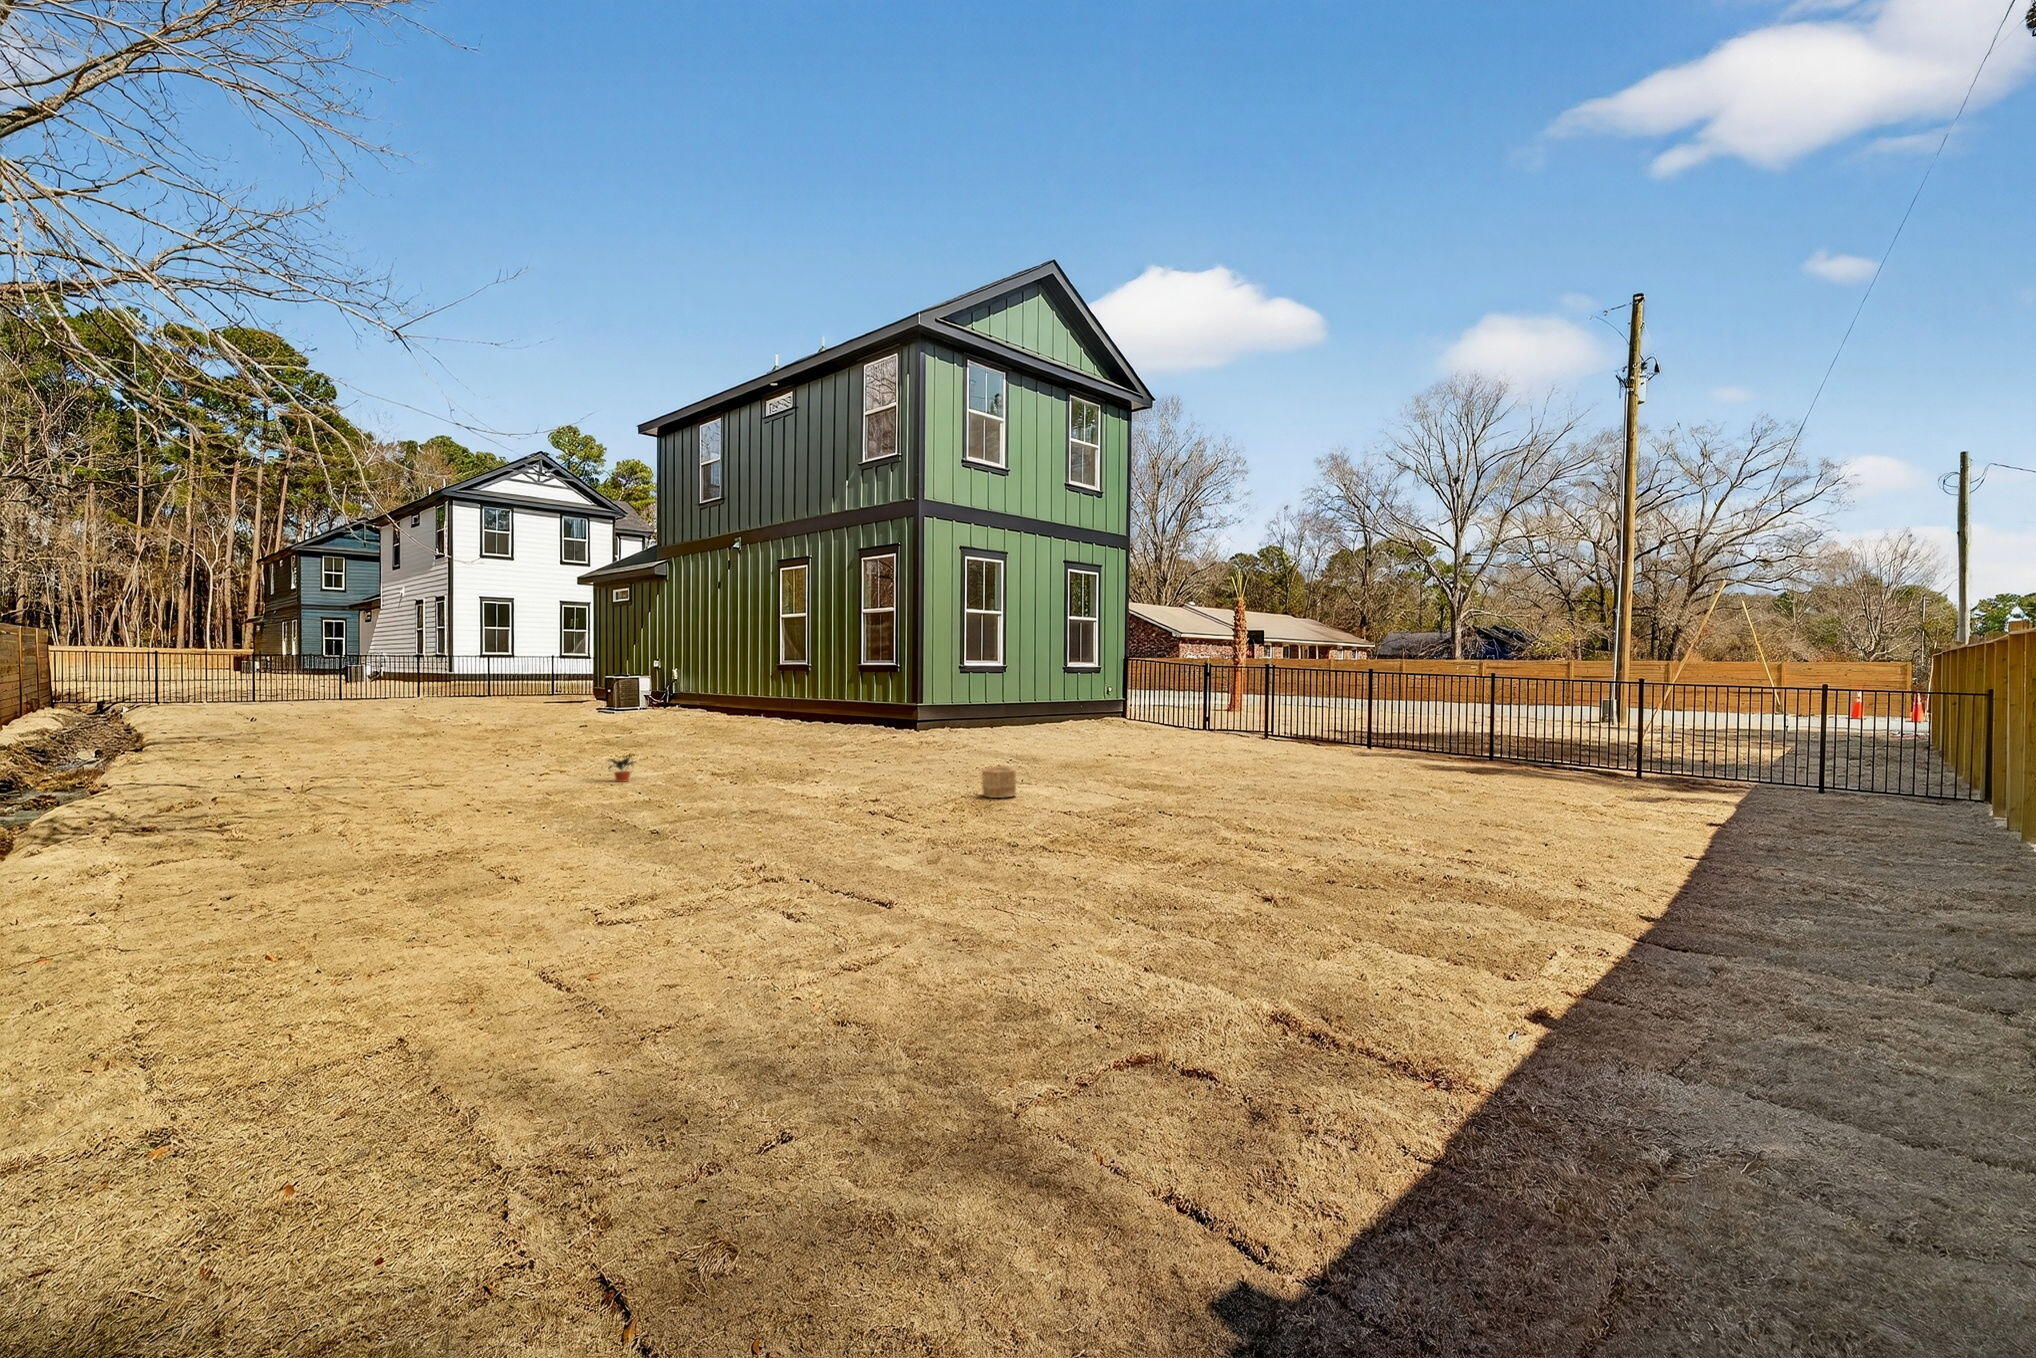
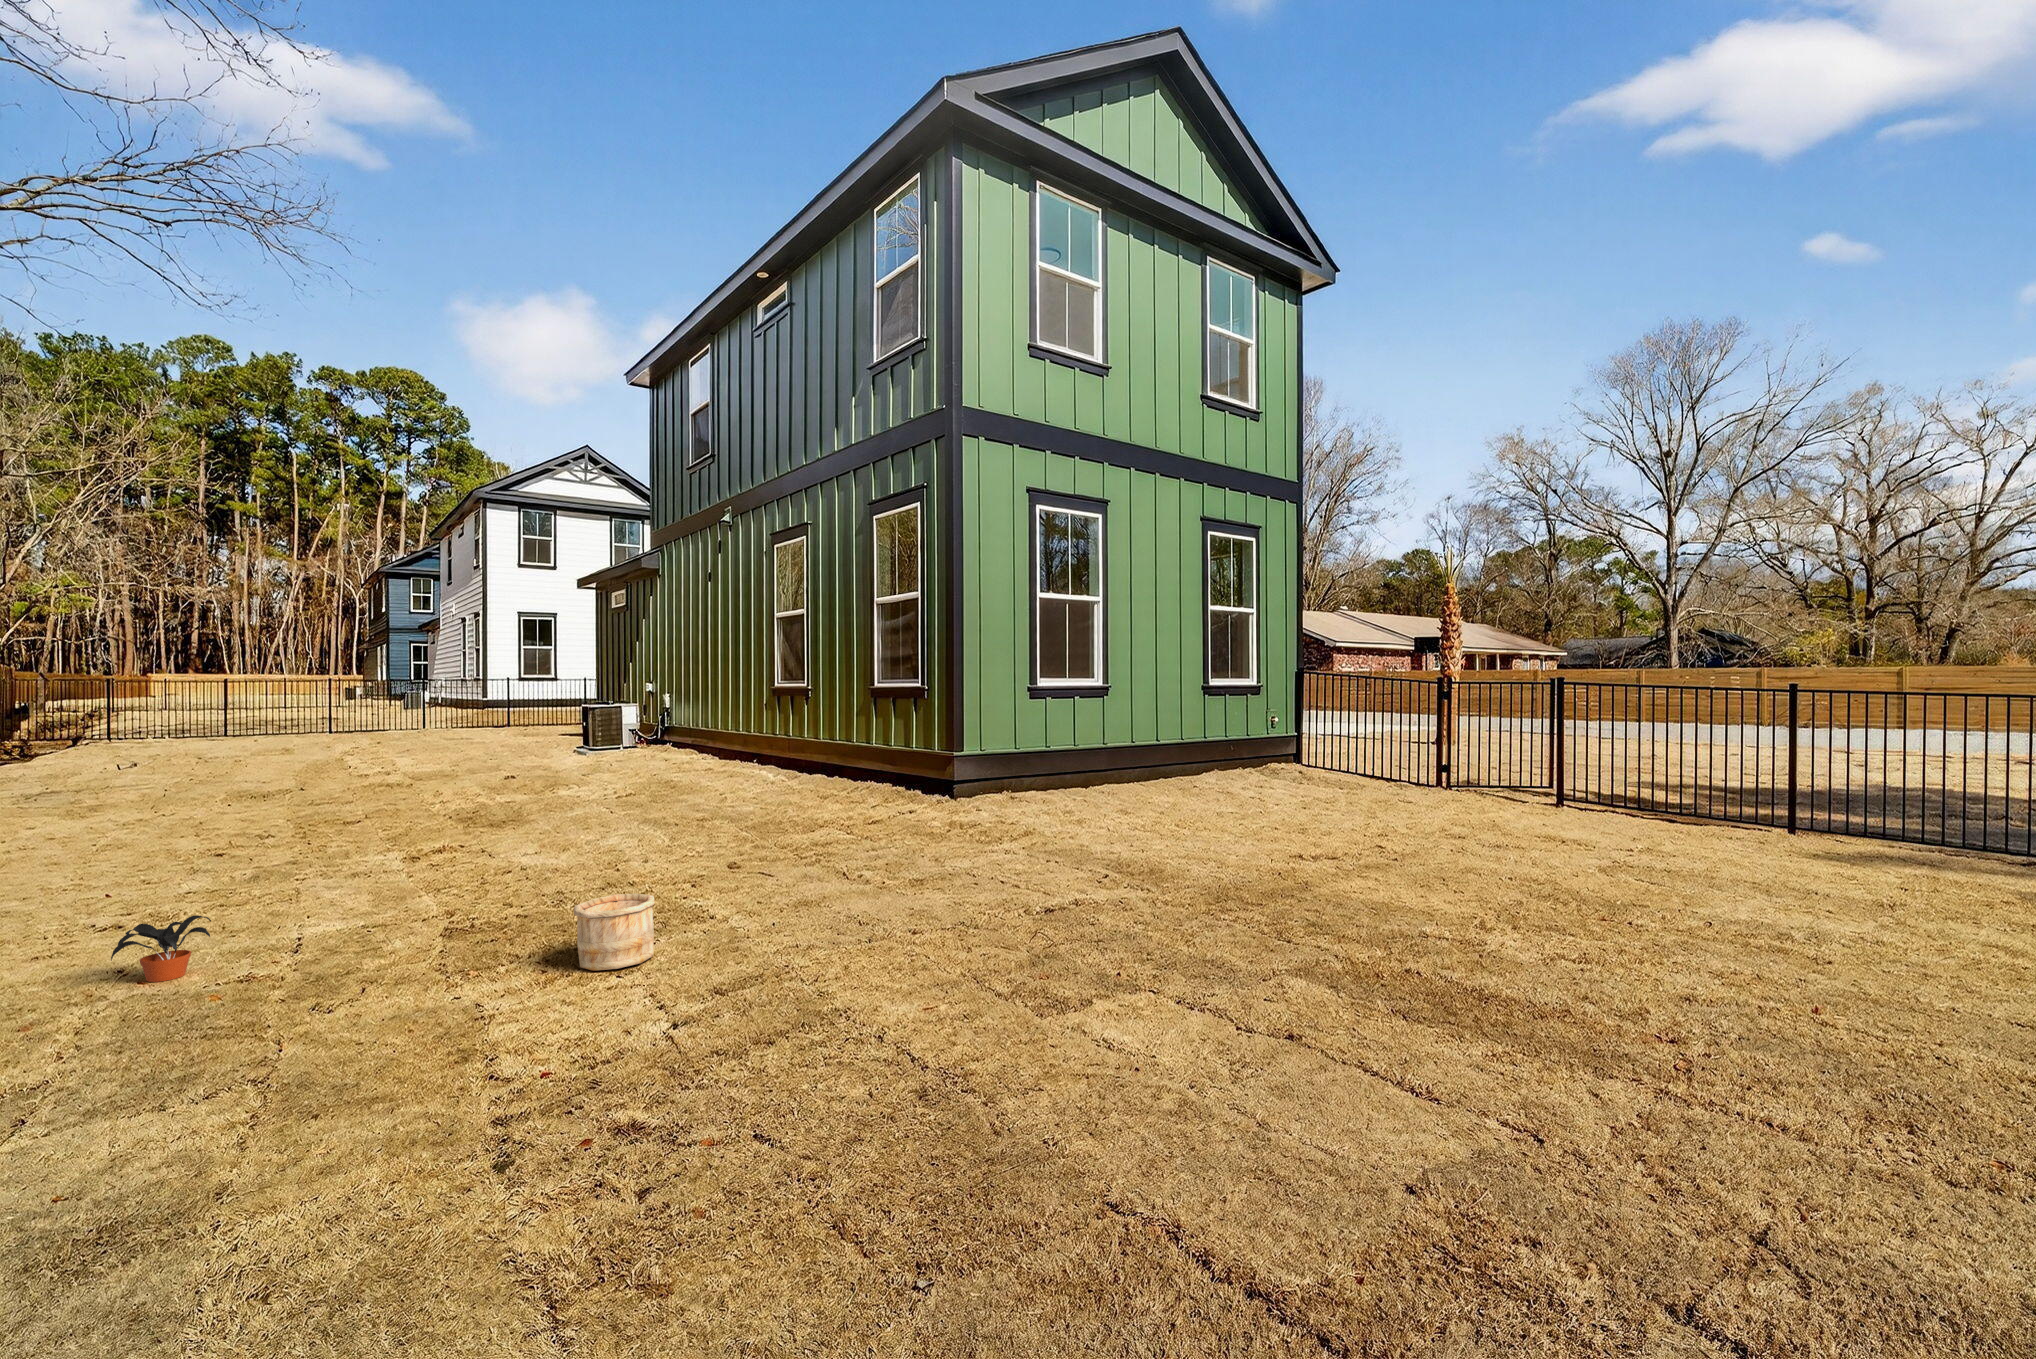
wooden bucket: present [982,766,1016,798] -> present [574,893,654,971]

